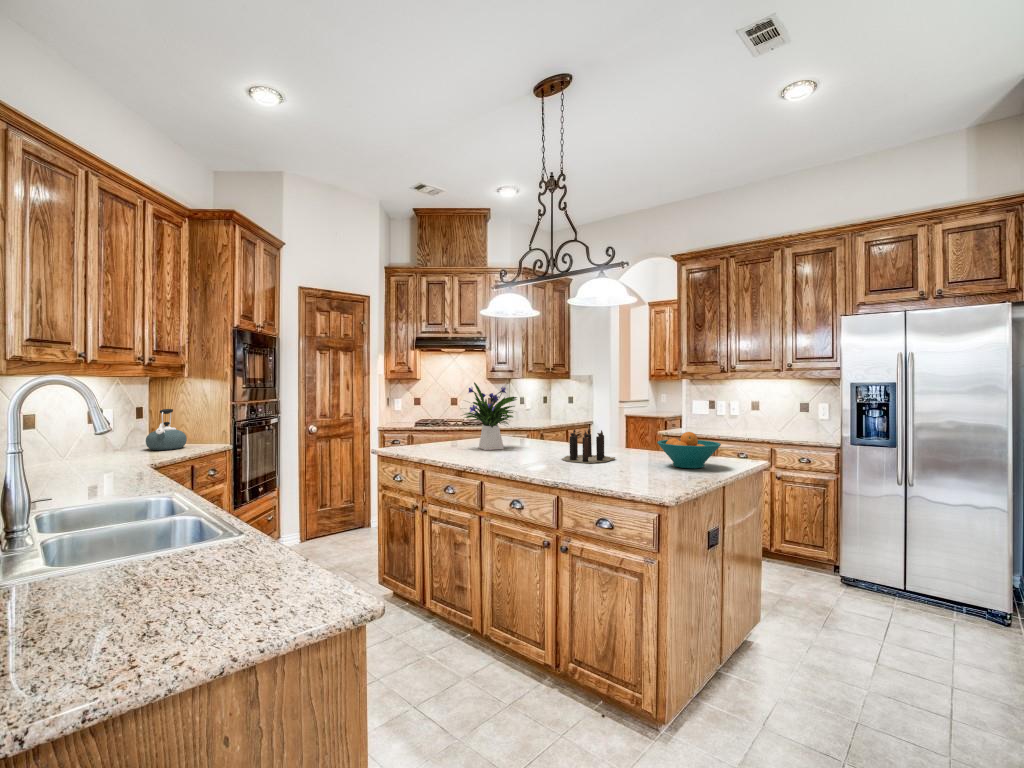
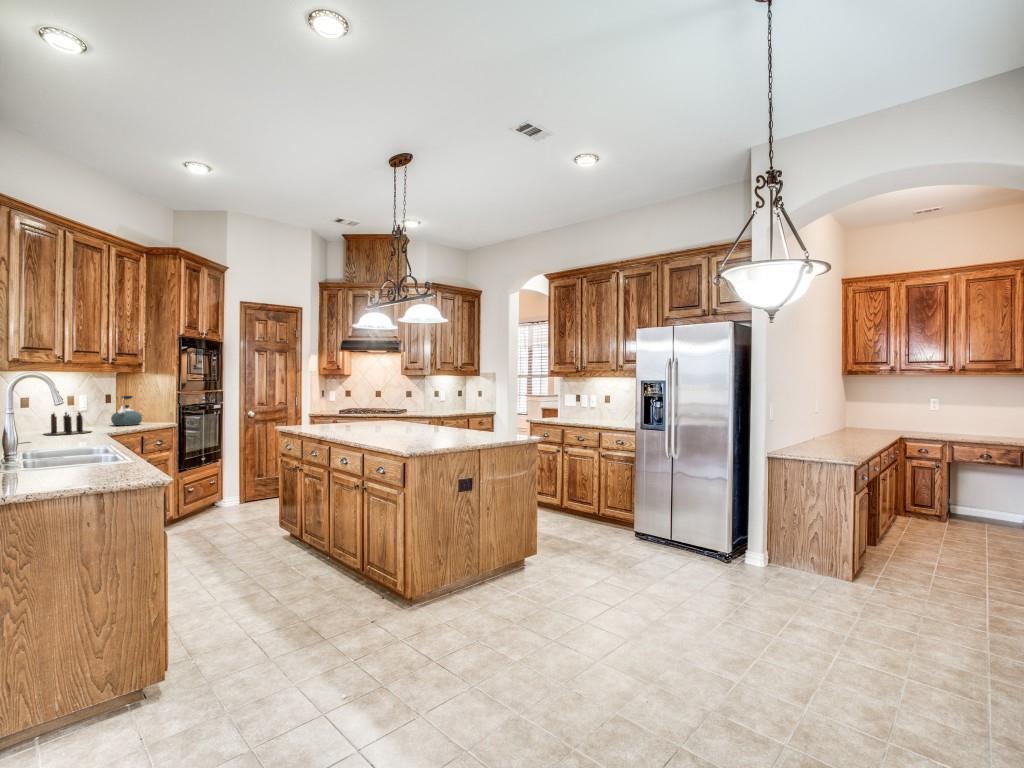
flower arrangement: present [464,382,517,450] -> none [337,379,386,429]
candle: present [562,428,615,464] -> present [44,412,91,435]
fruit bowl: present [657,432,721,468] -> none [448,415,490,440]

